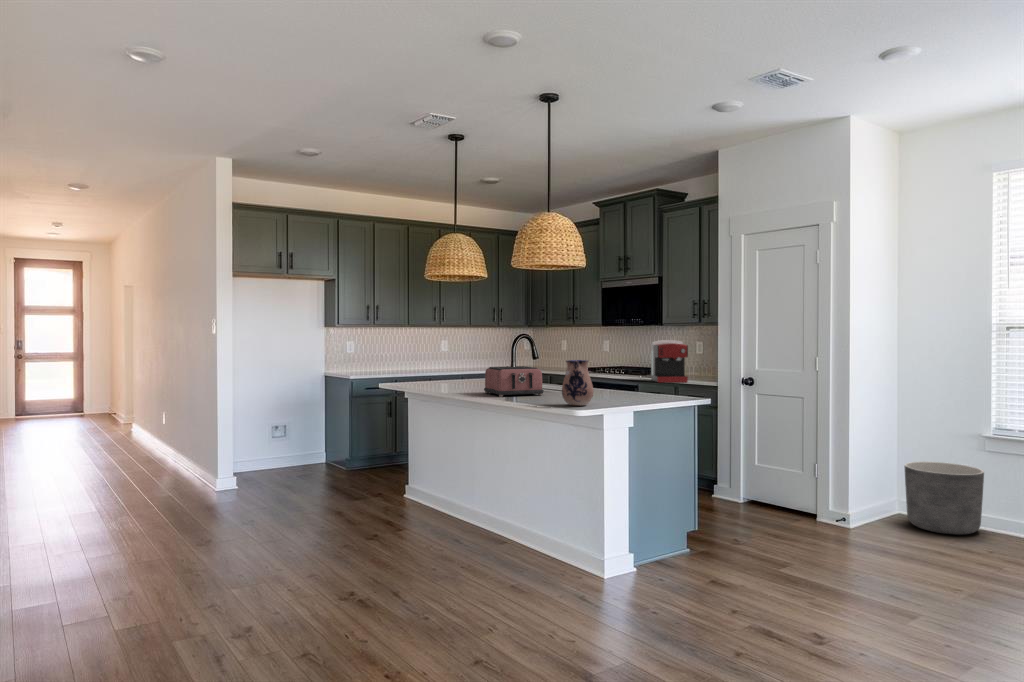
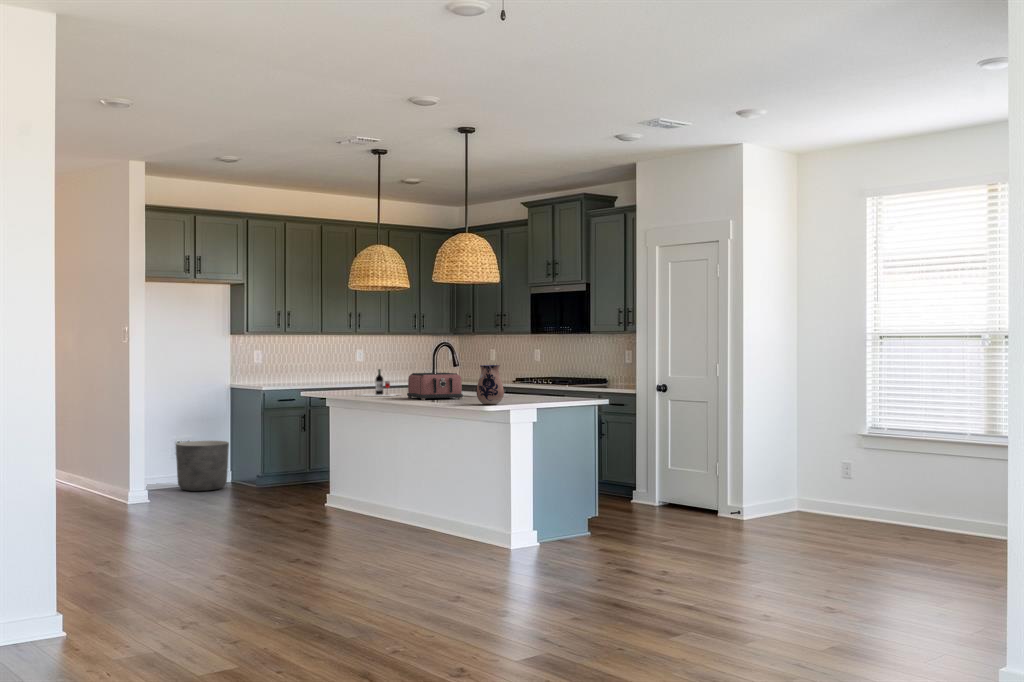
coffee maker: present [651,340,688,382] -> none [576,348,610,390]
wine bottle: none [429,362,480,390] -> present [358,369,398,396]
planter: present [904,461,984,535] -> present [176,441,229,491]

